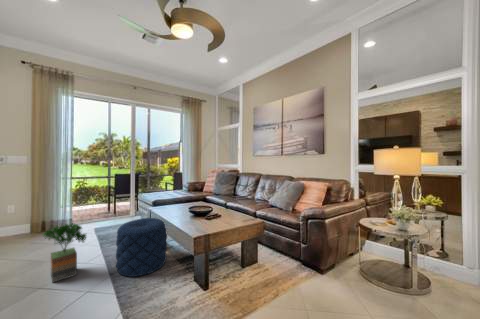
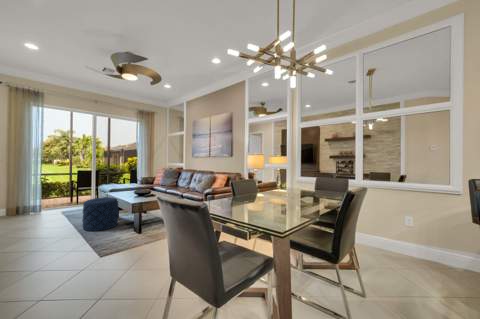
potted tree: present [43,223,86,282] -> none [30,200,62,236]

